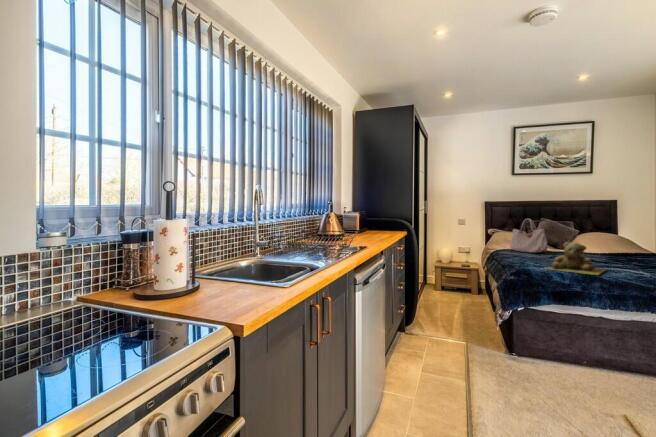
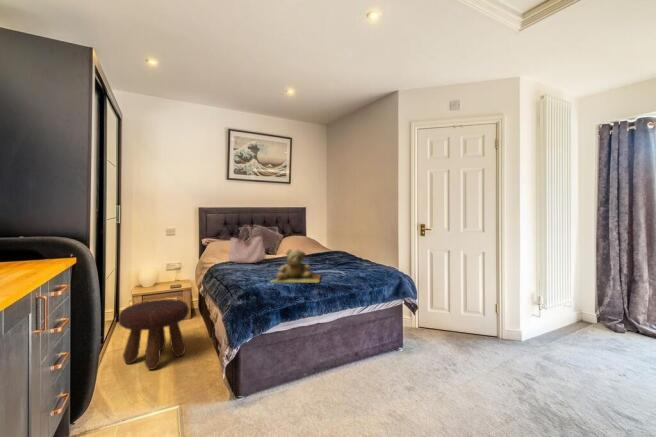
footstool: none [429,272,476,319] -> present [119,299,189,370]

